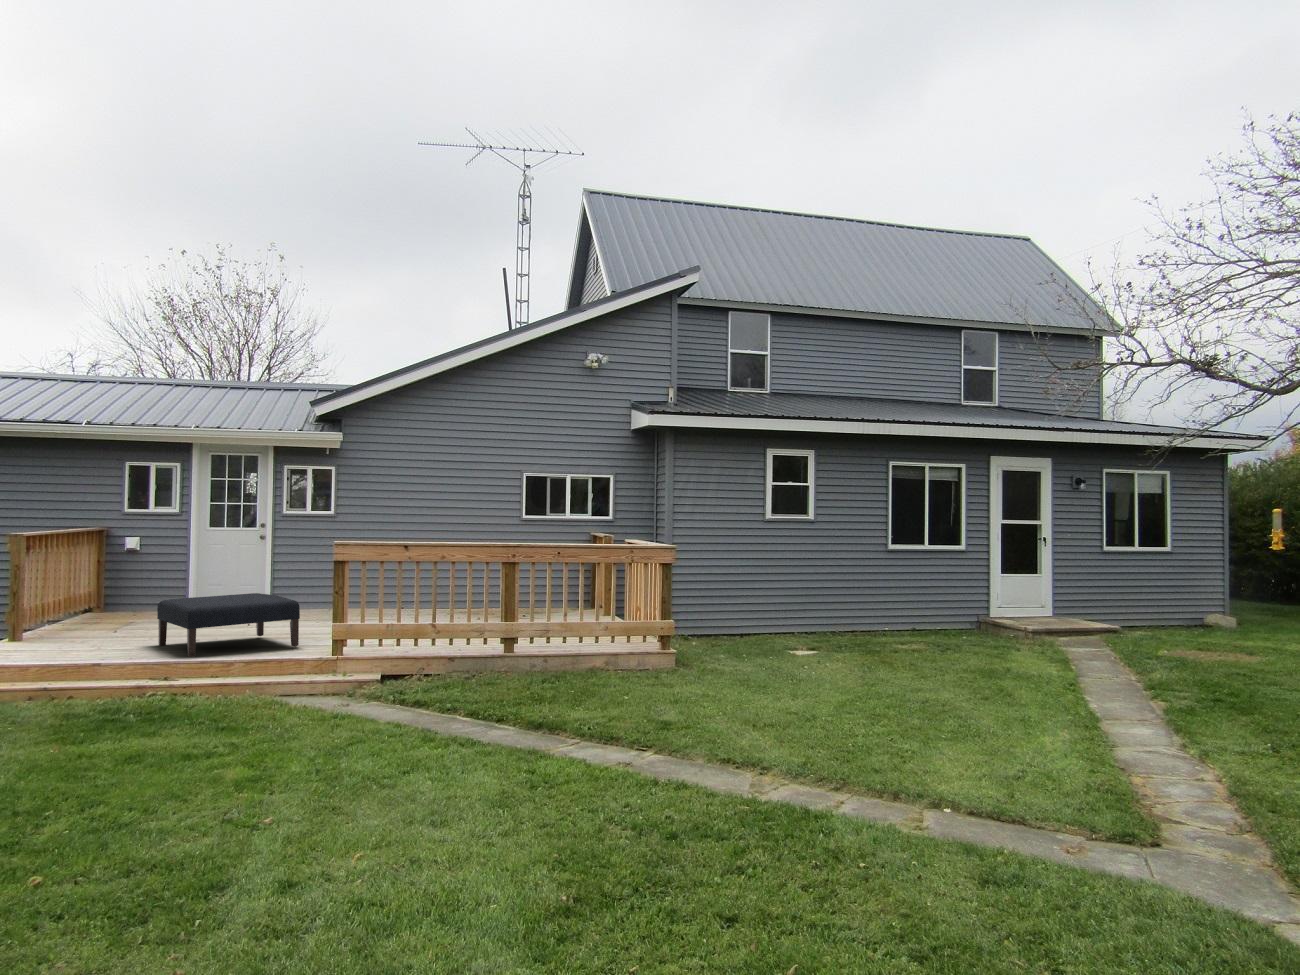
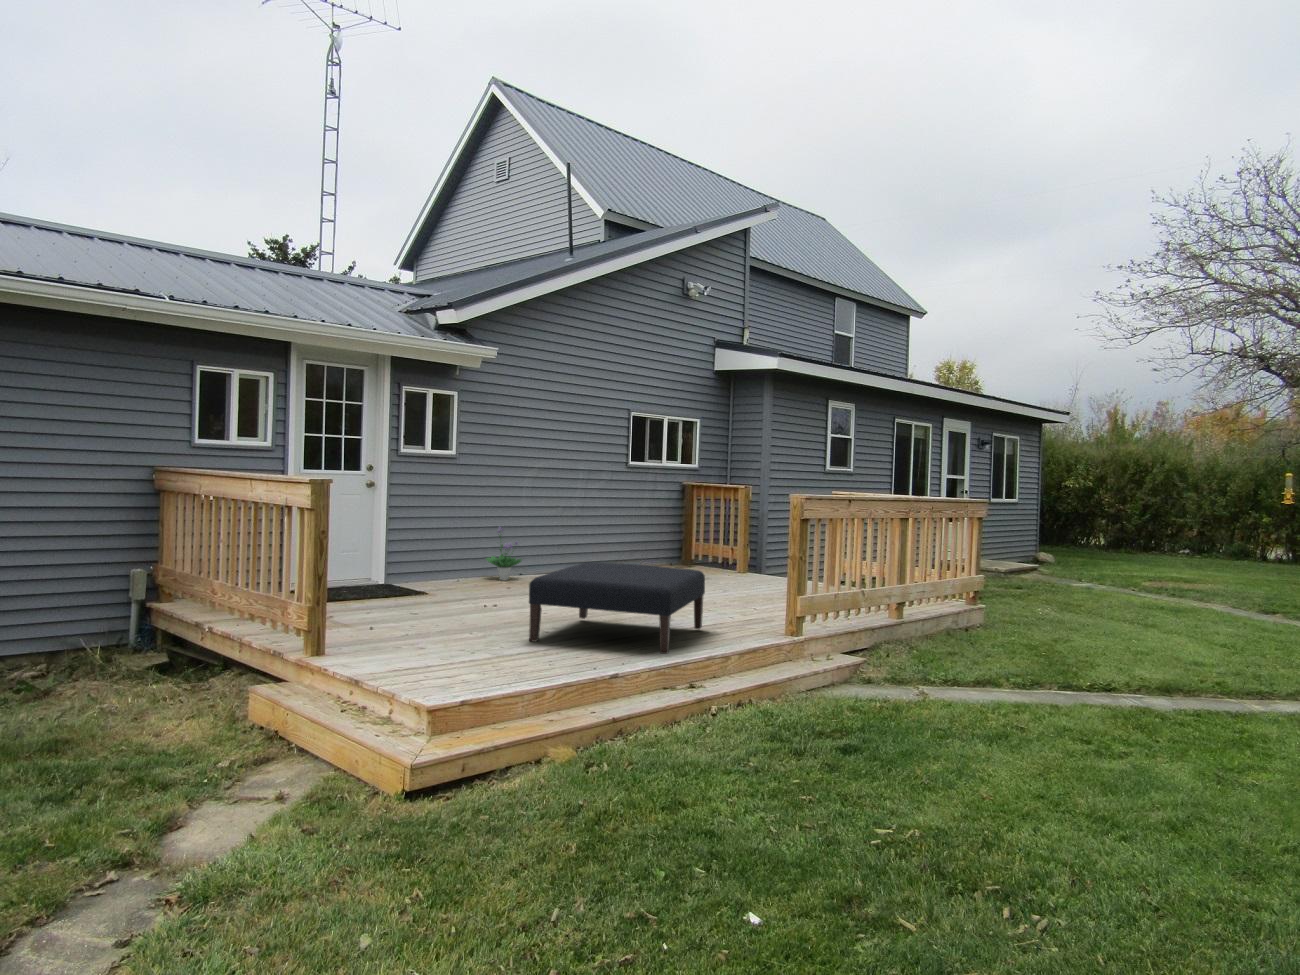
potted plant: none [355,570,388,613] -> present [486,527,522,580]

